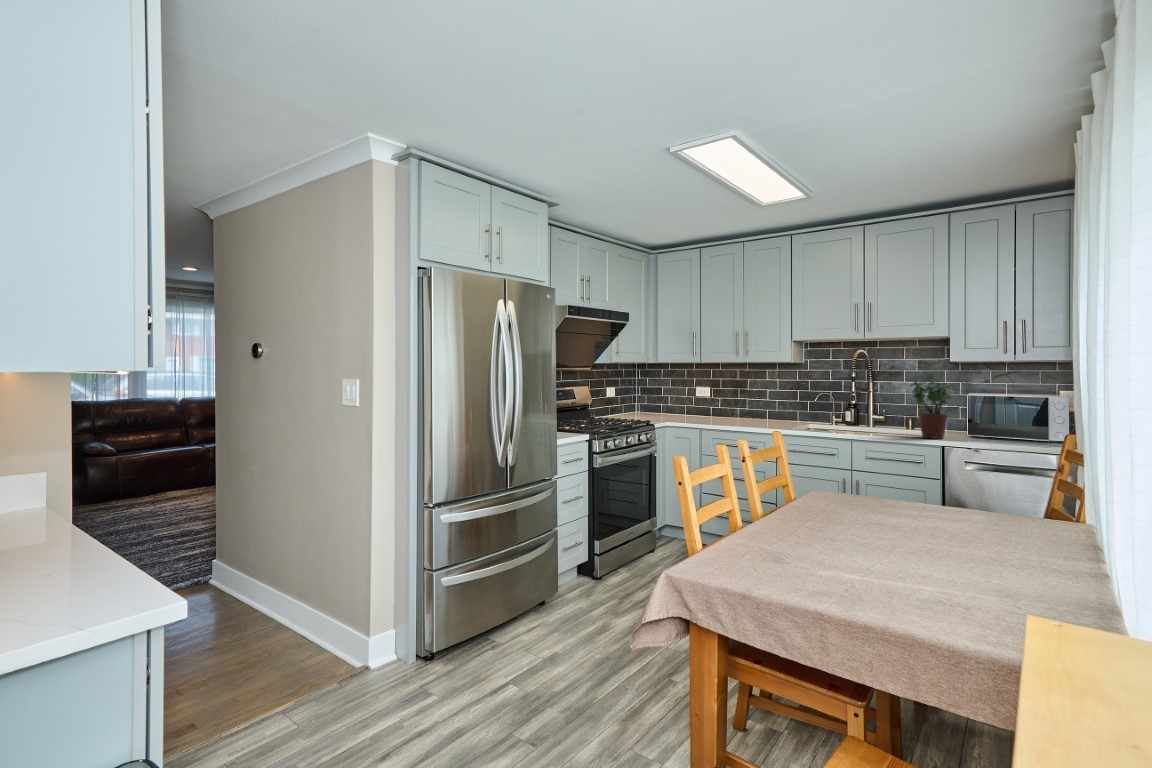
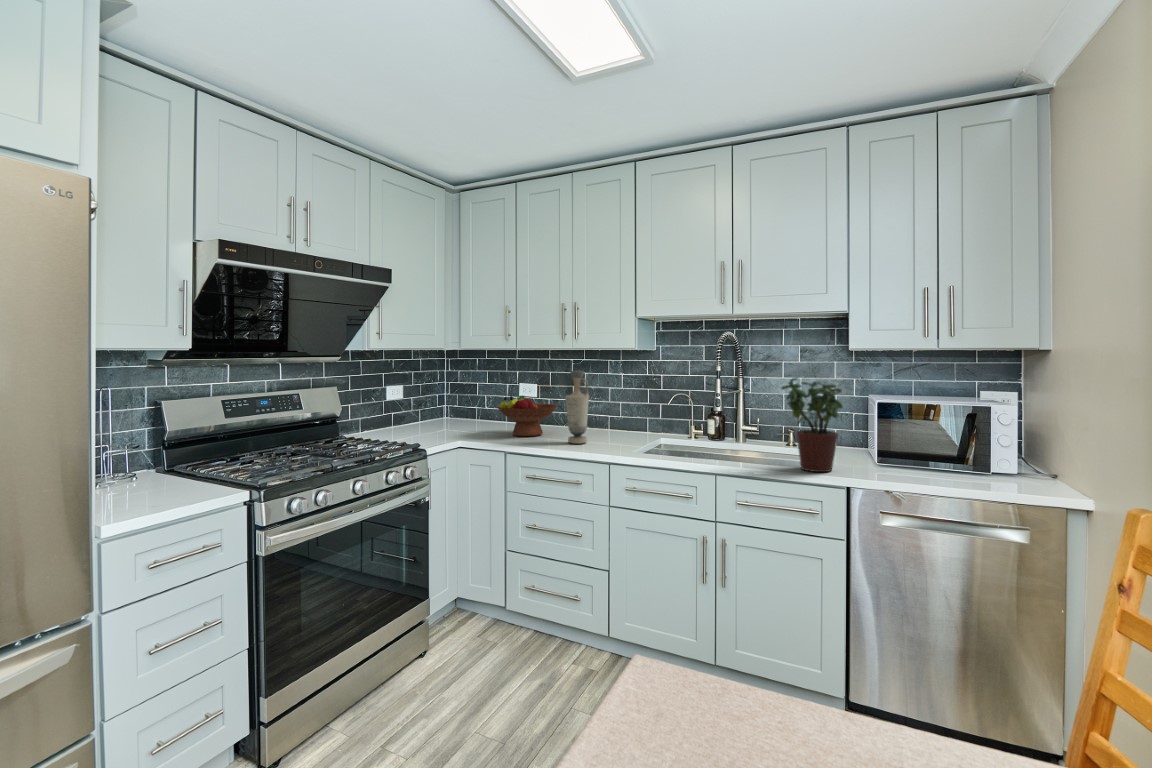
vase: none [747,376,764,425] -> present [565,371,589,444]
fruit bowl: none [693,394,735,421] -> present [497,396,557,436]

